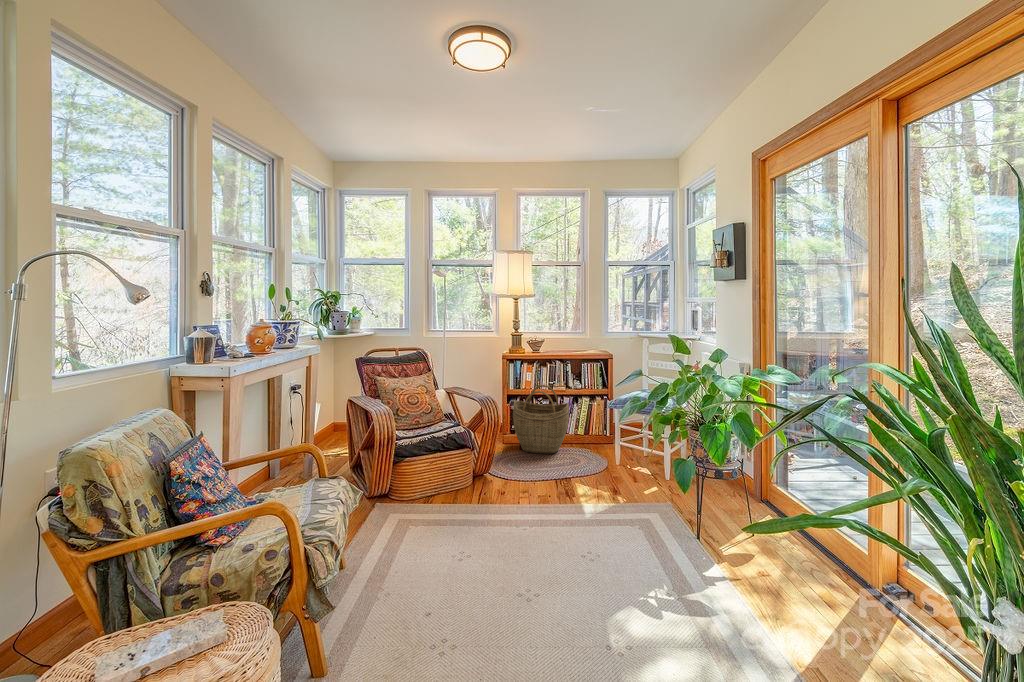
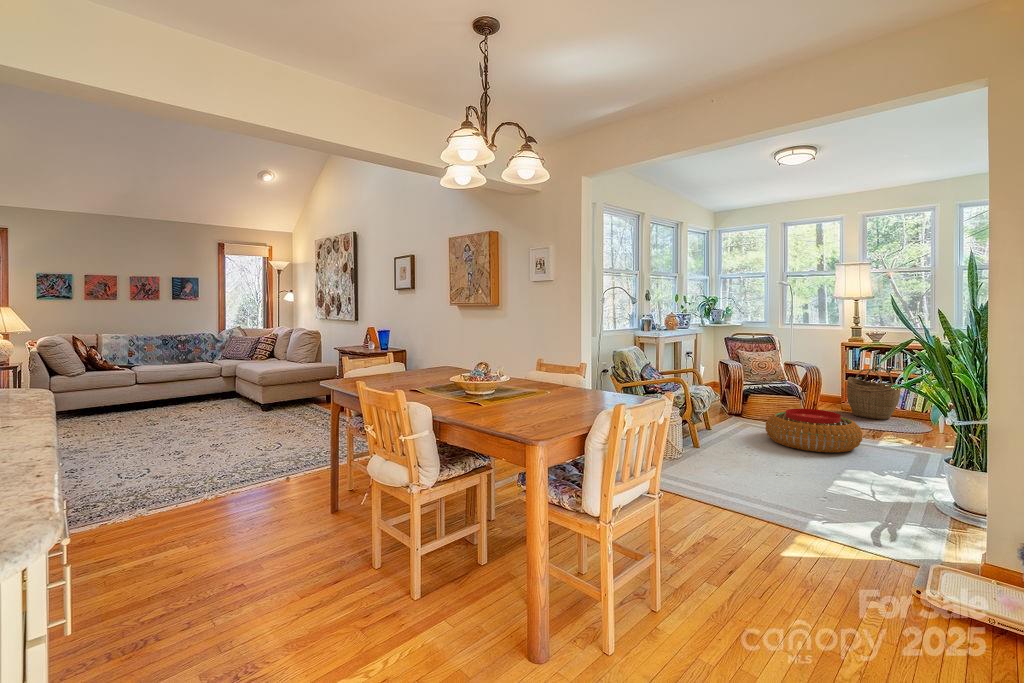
pouf: none [444,479,585,576] -> present [765,408,863,453]

